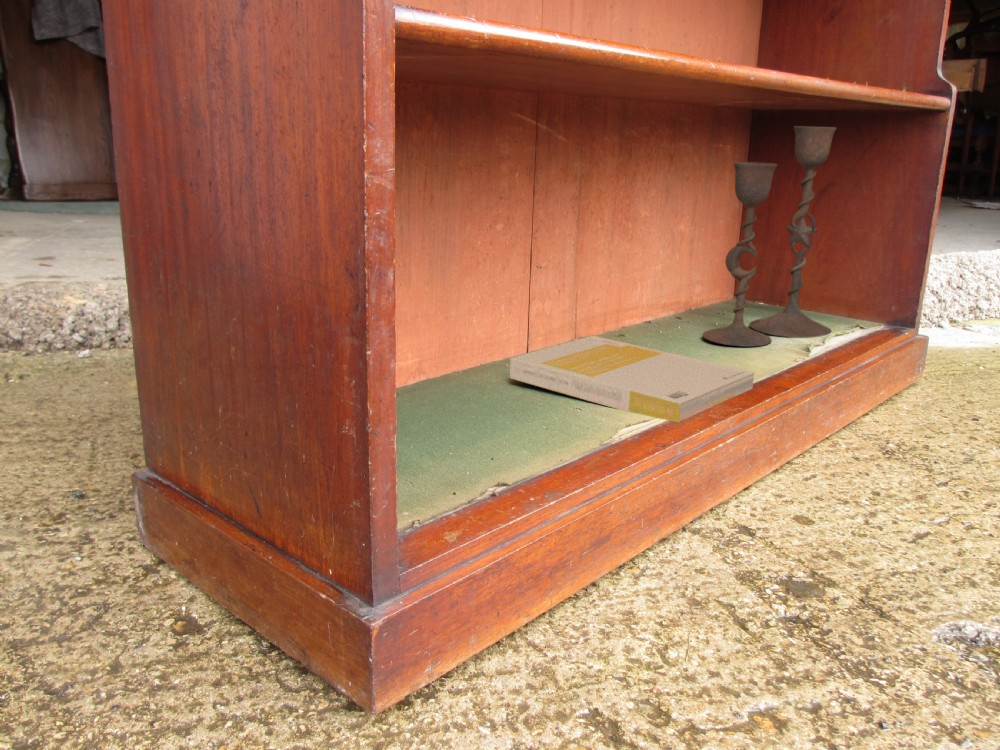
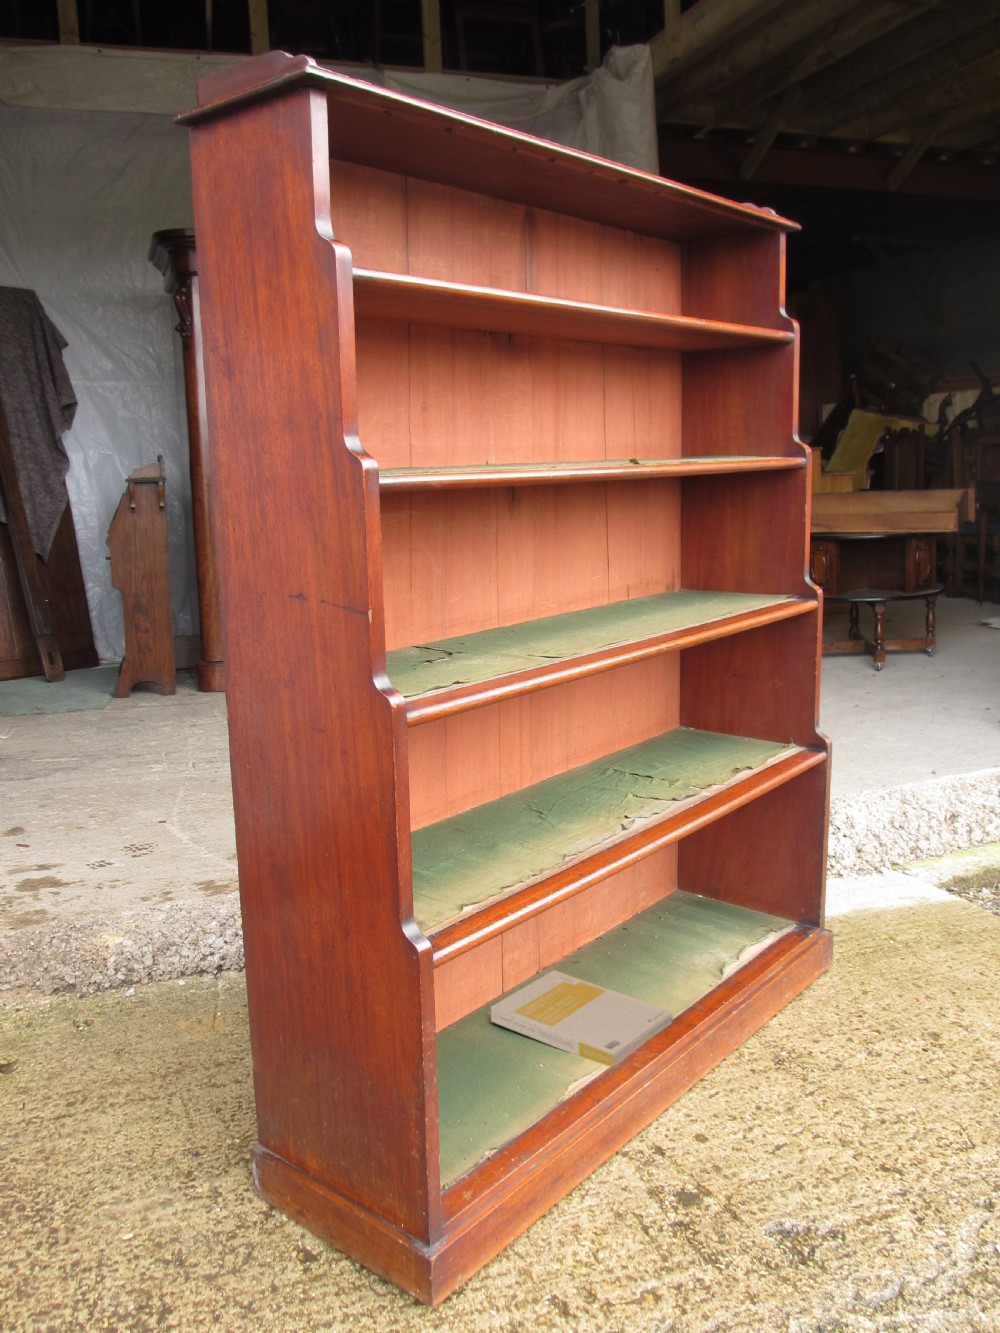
candlestick: present [702,126,836,347] -> none [644,777,750,965]

